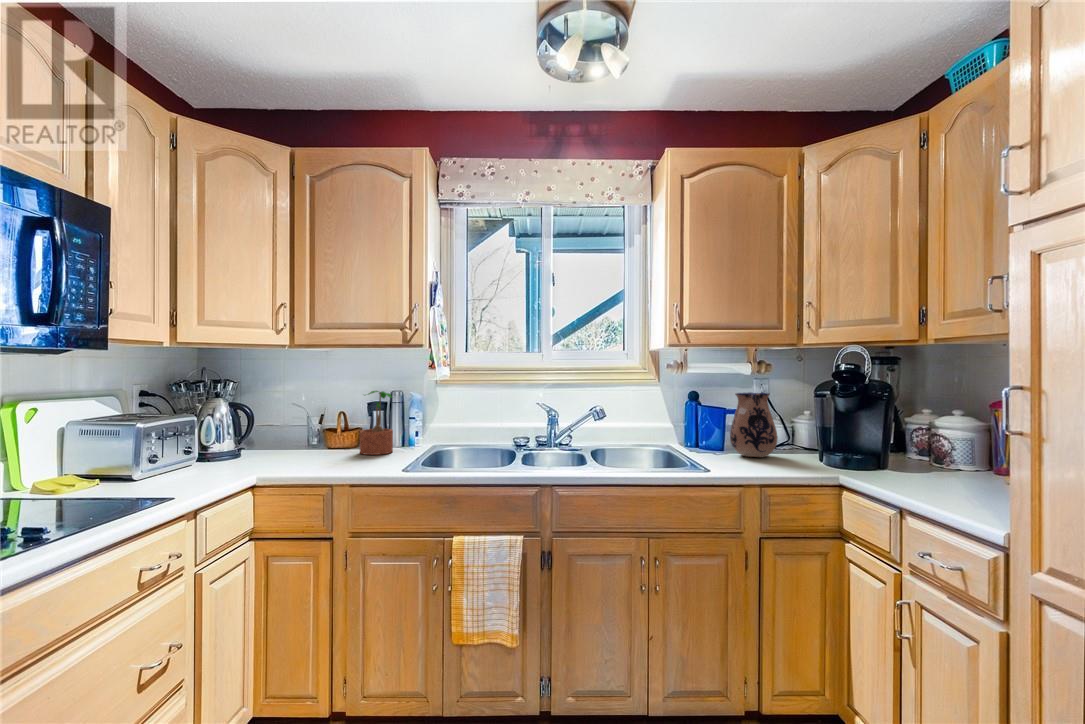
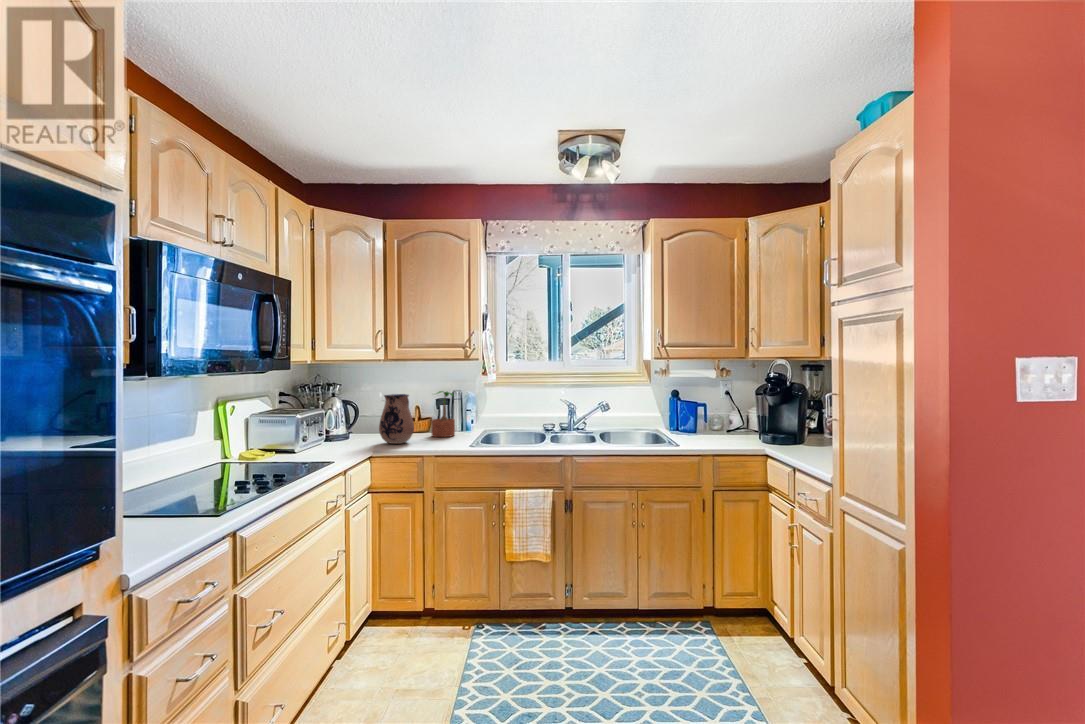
ceramic pitcher: present [730,392,778,457] -> present [379,394,414,444]

